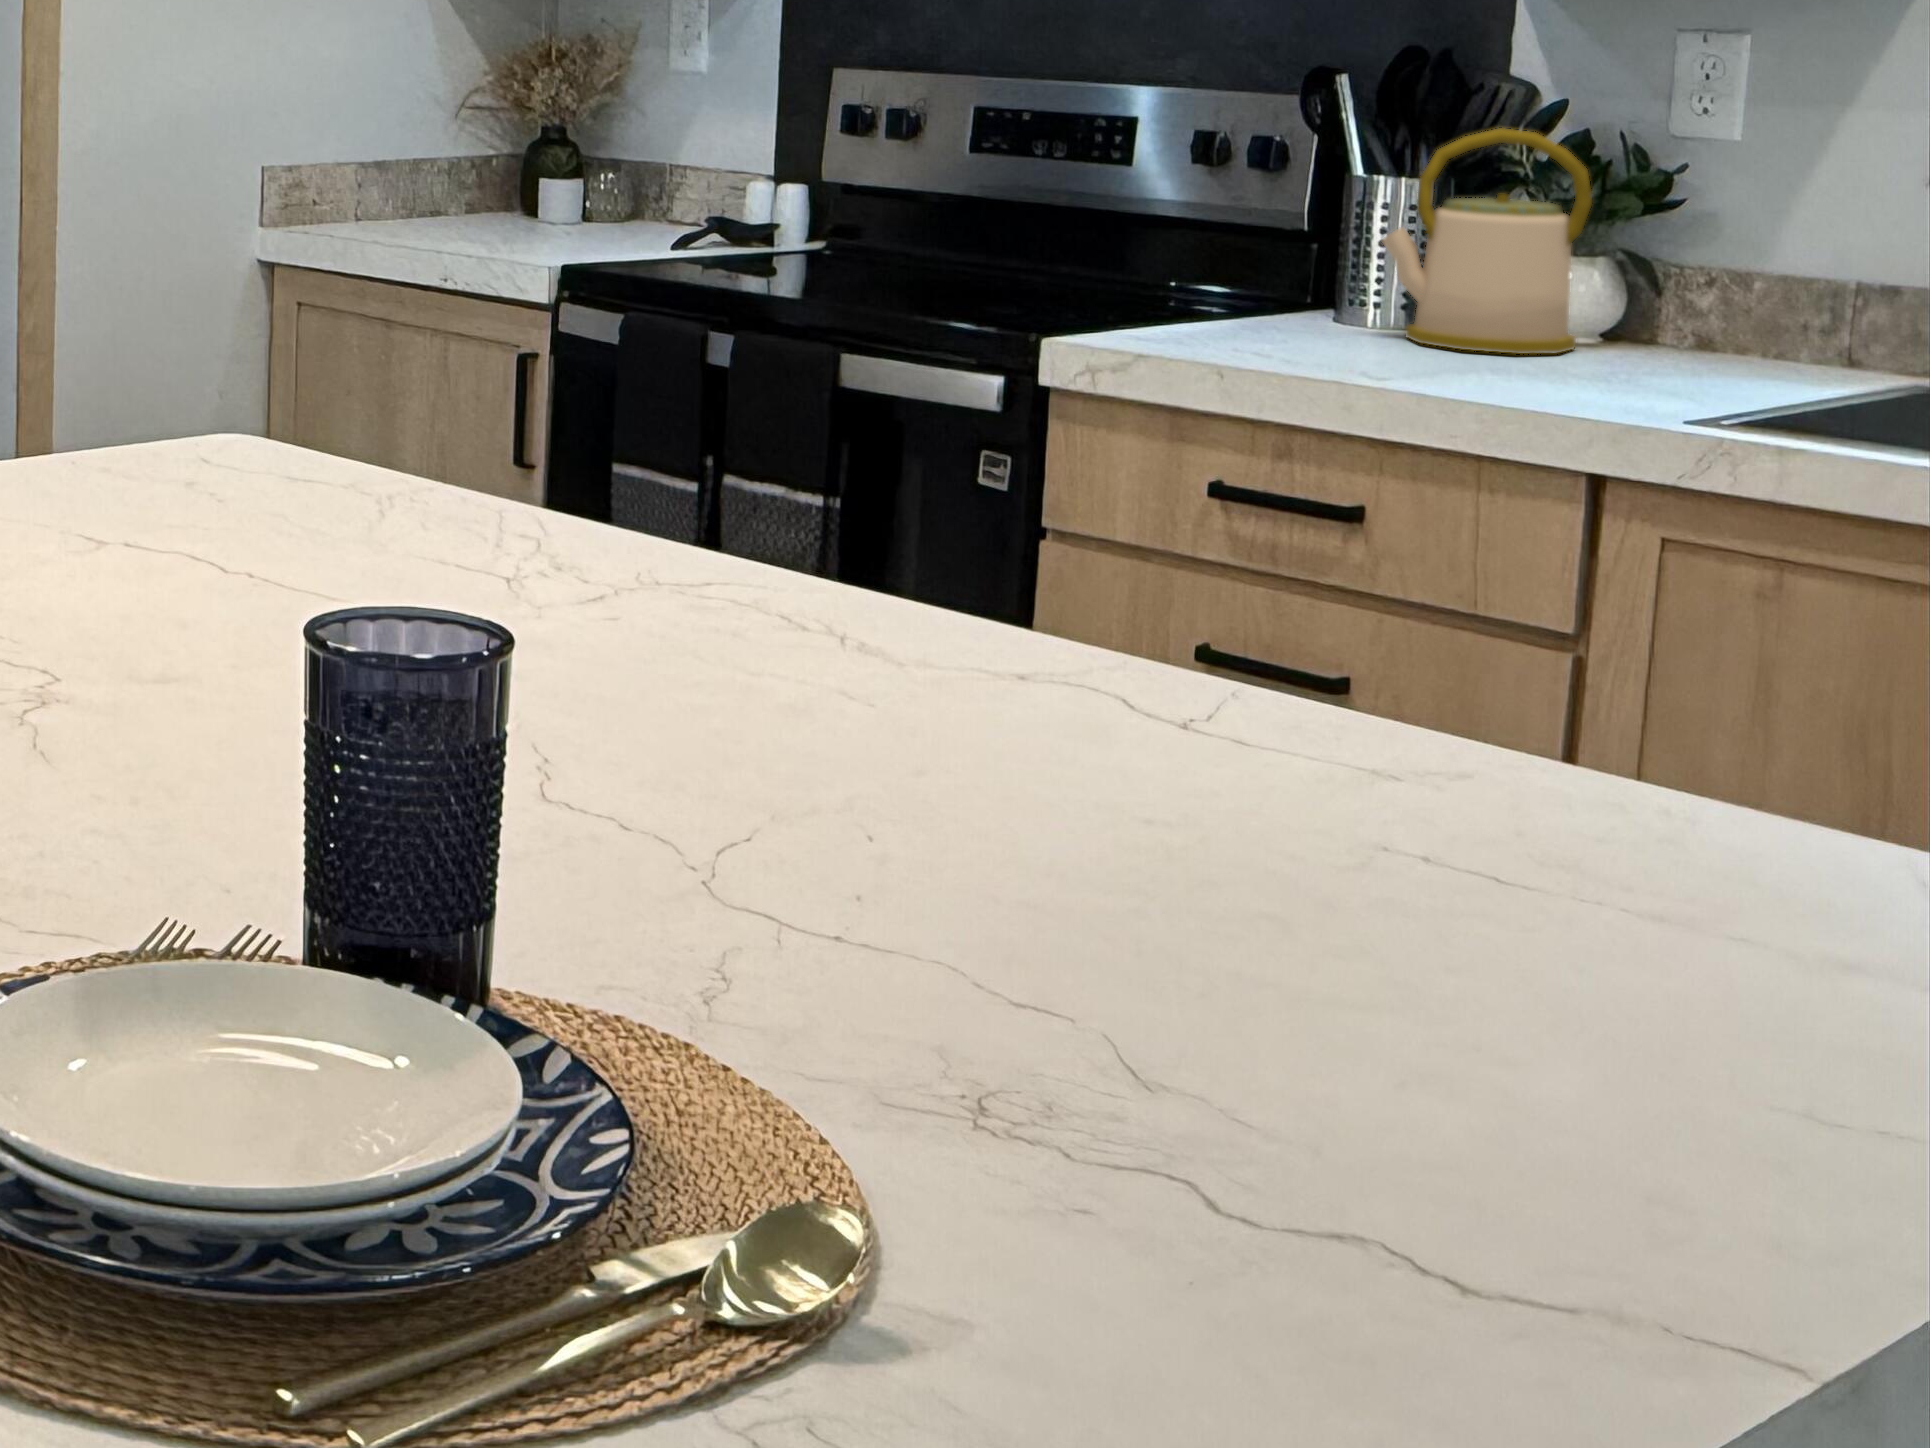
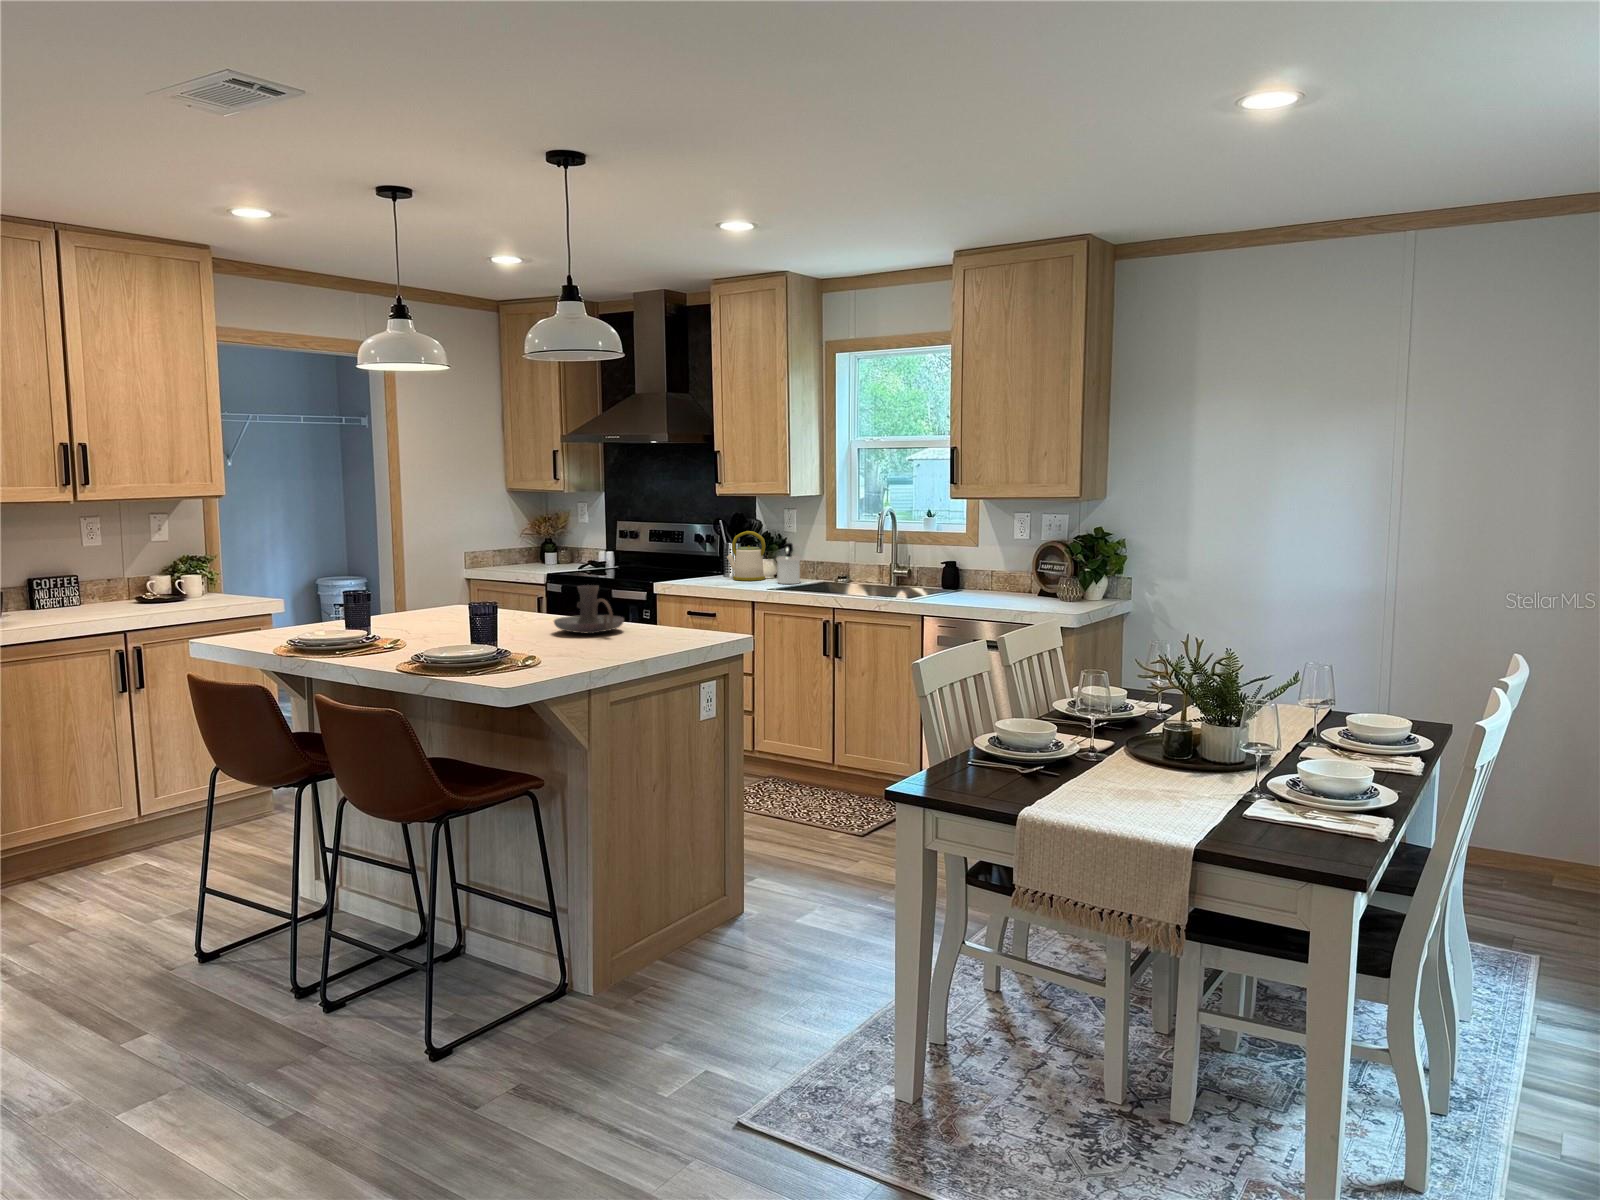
soap dispenser: none [1672,194,1821,389] -> present [776,543,801,584]
candle holder: none [867,505,1423,899] -> present [554,585,624,633]

